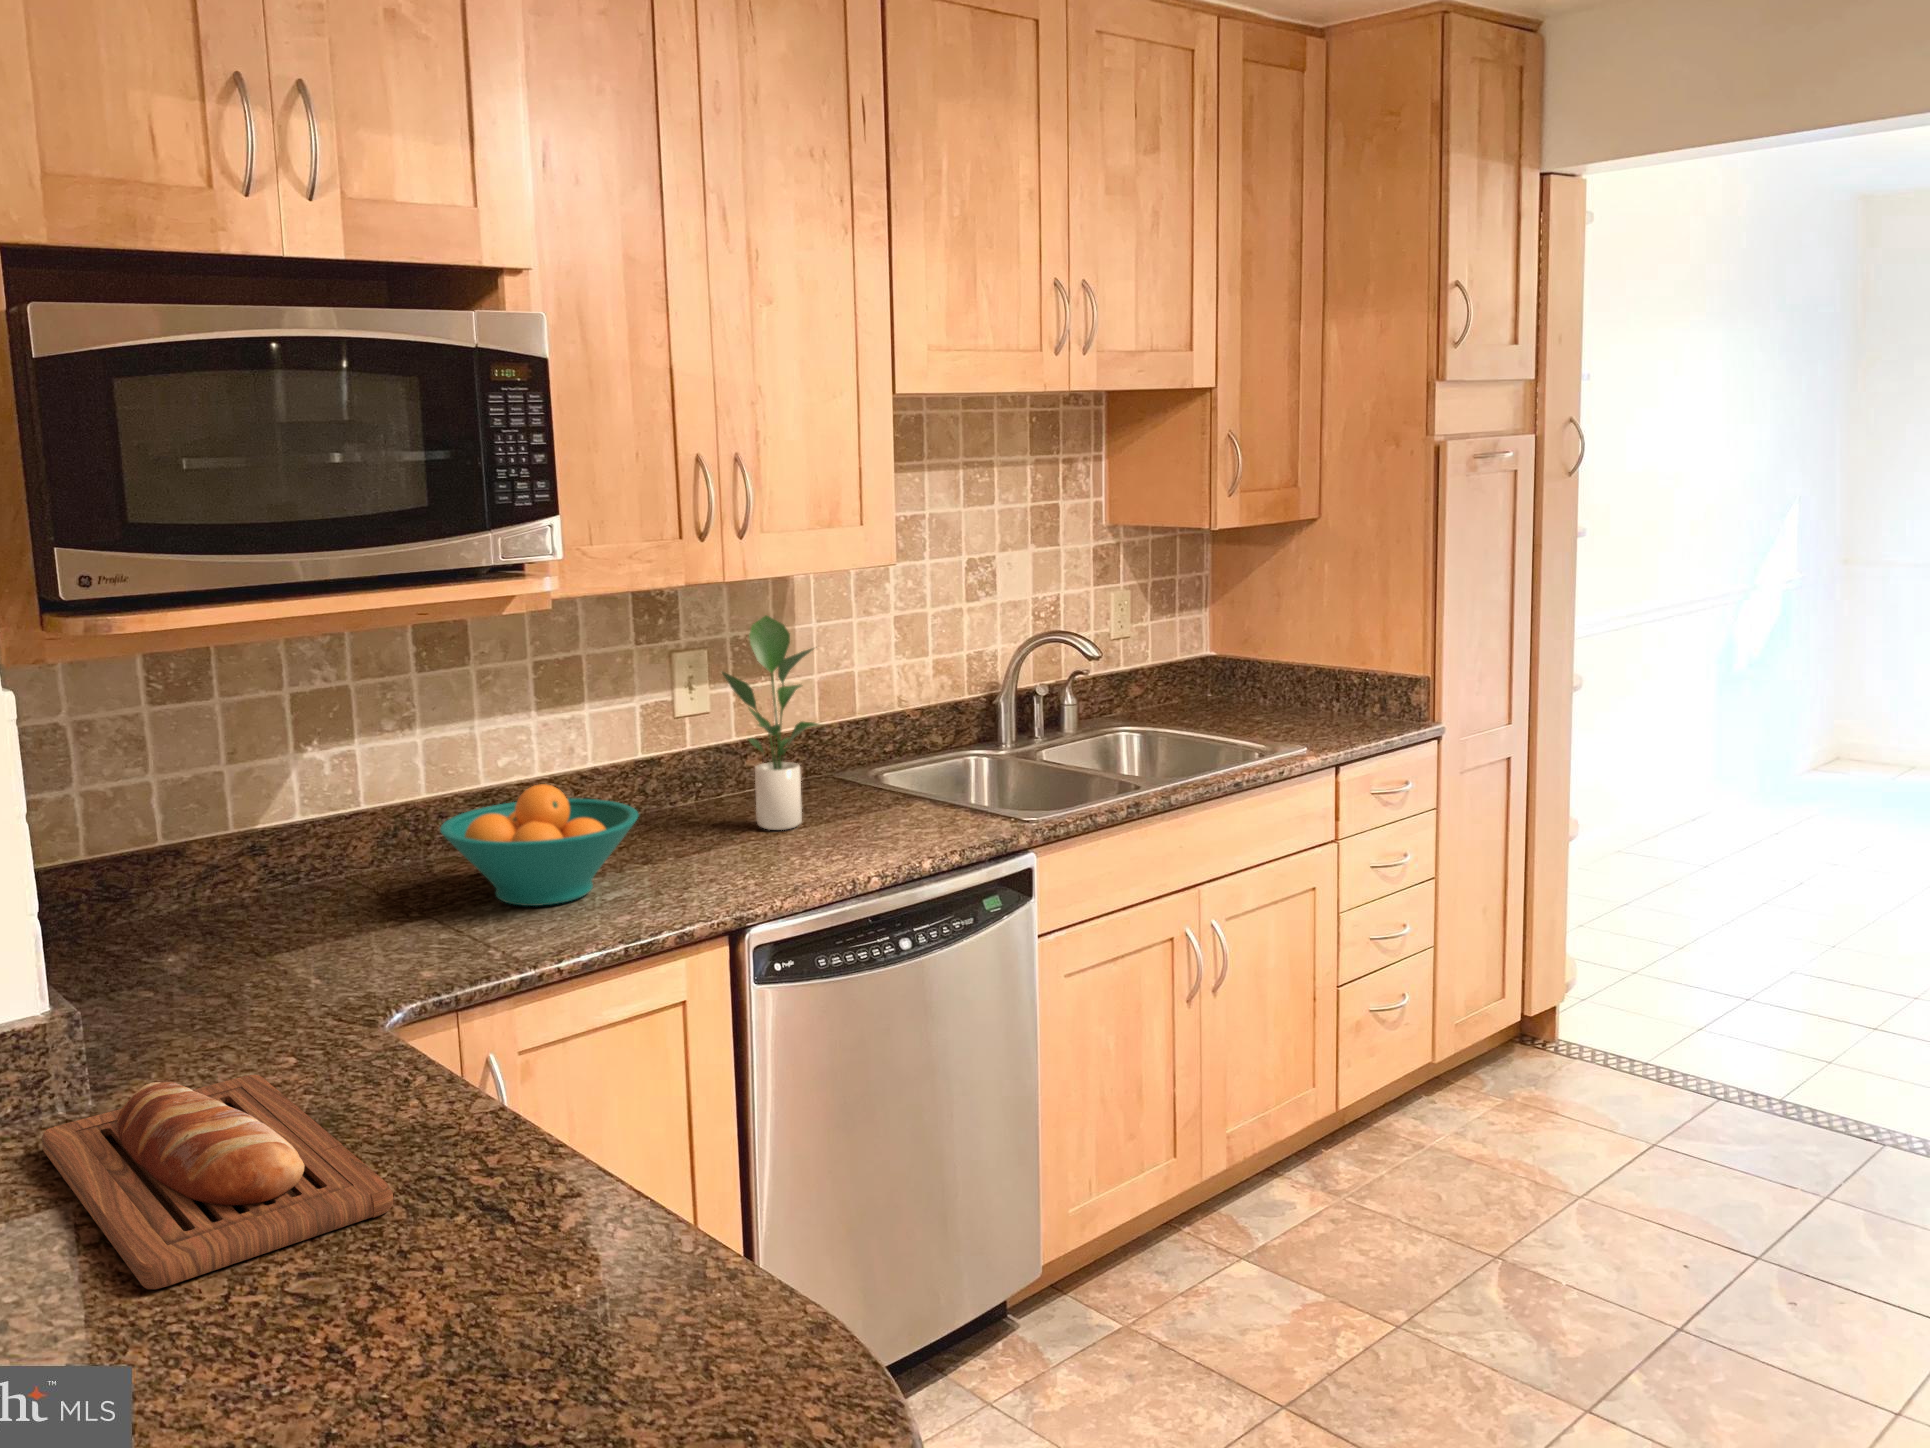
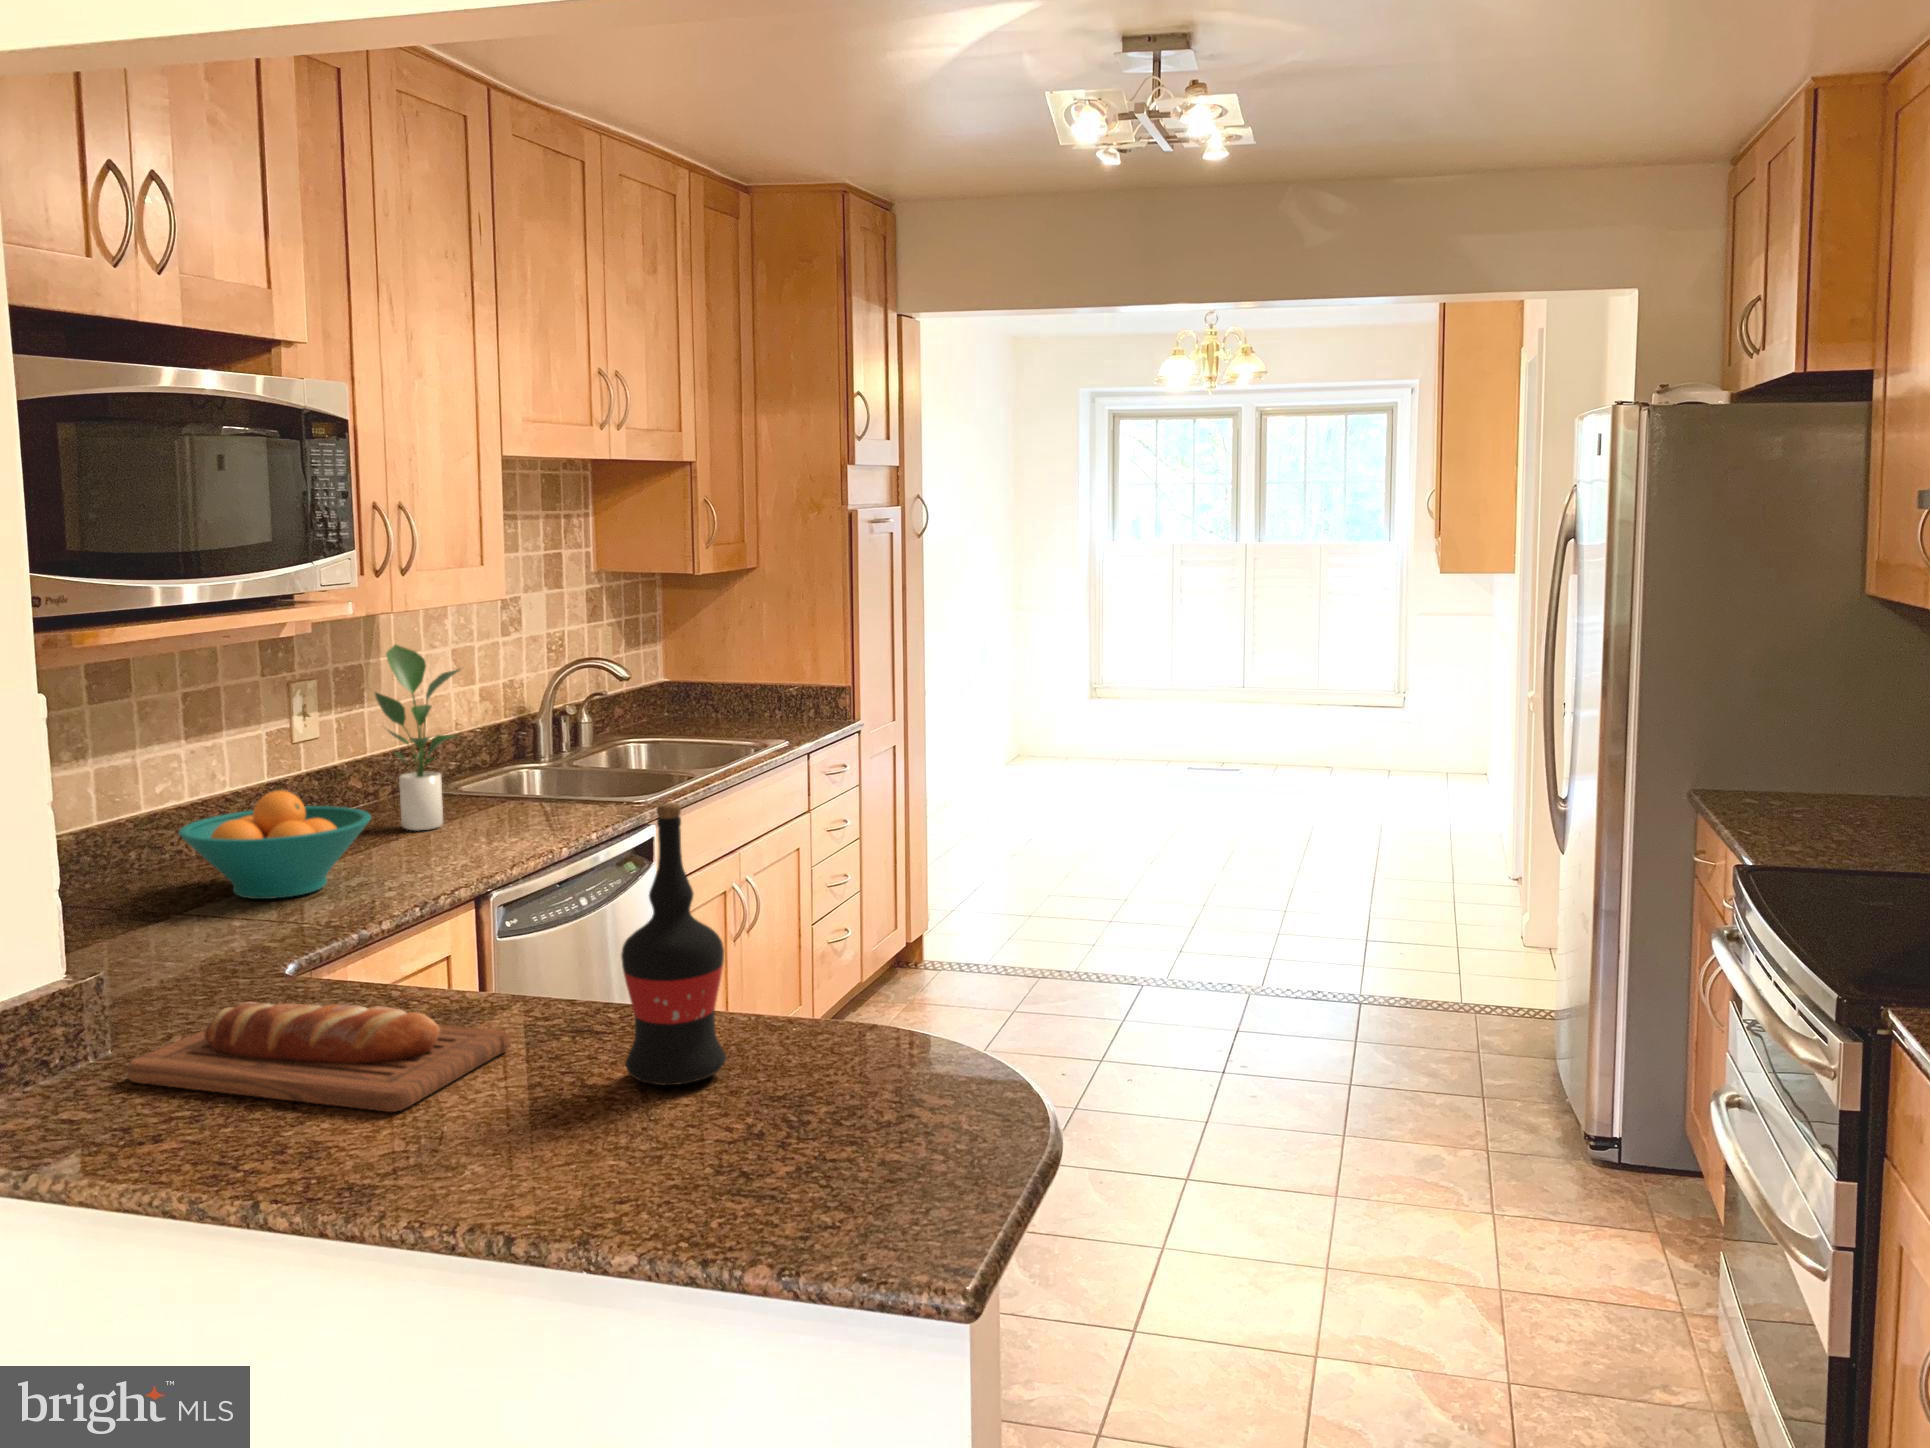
wine bottle: none [391,932,550,1358] -> present [621,803,726,1085]

